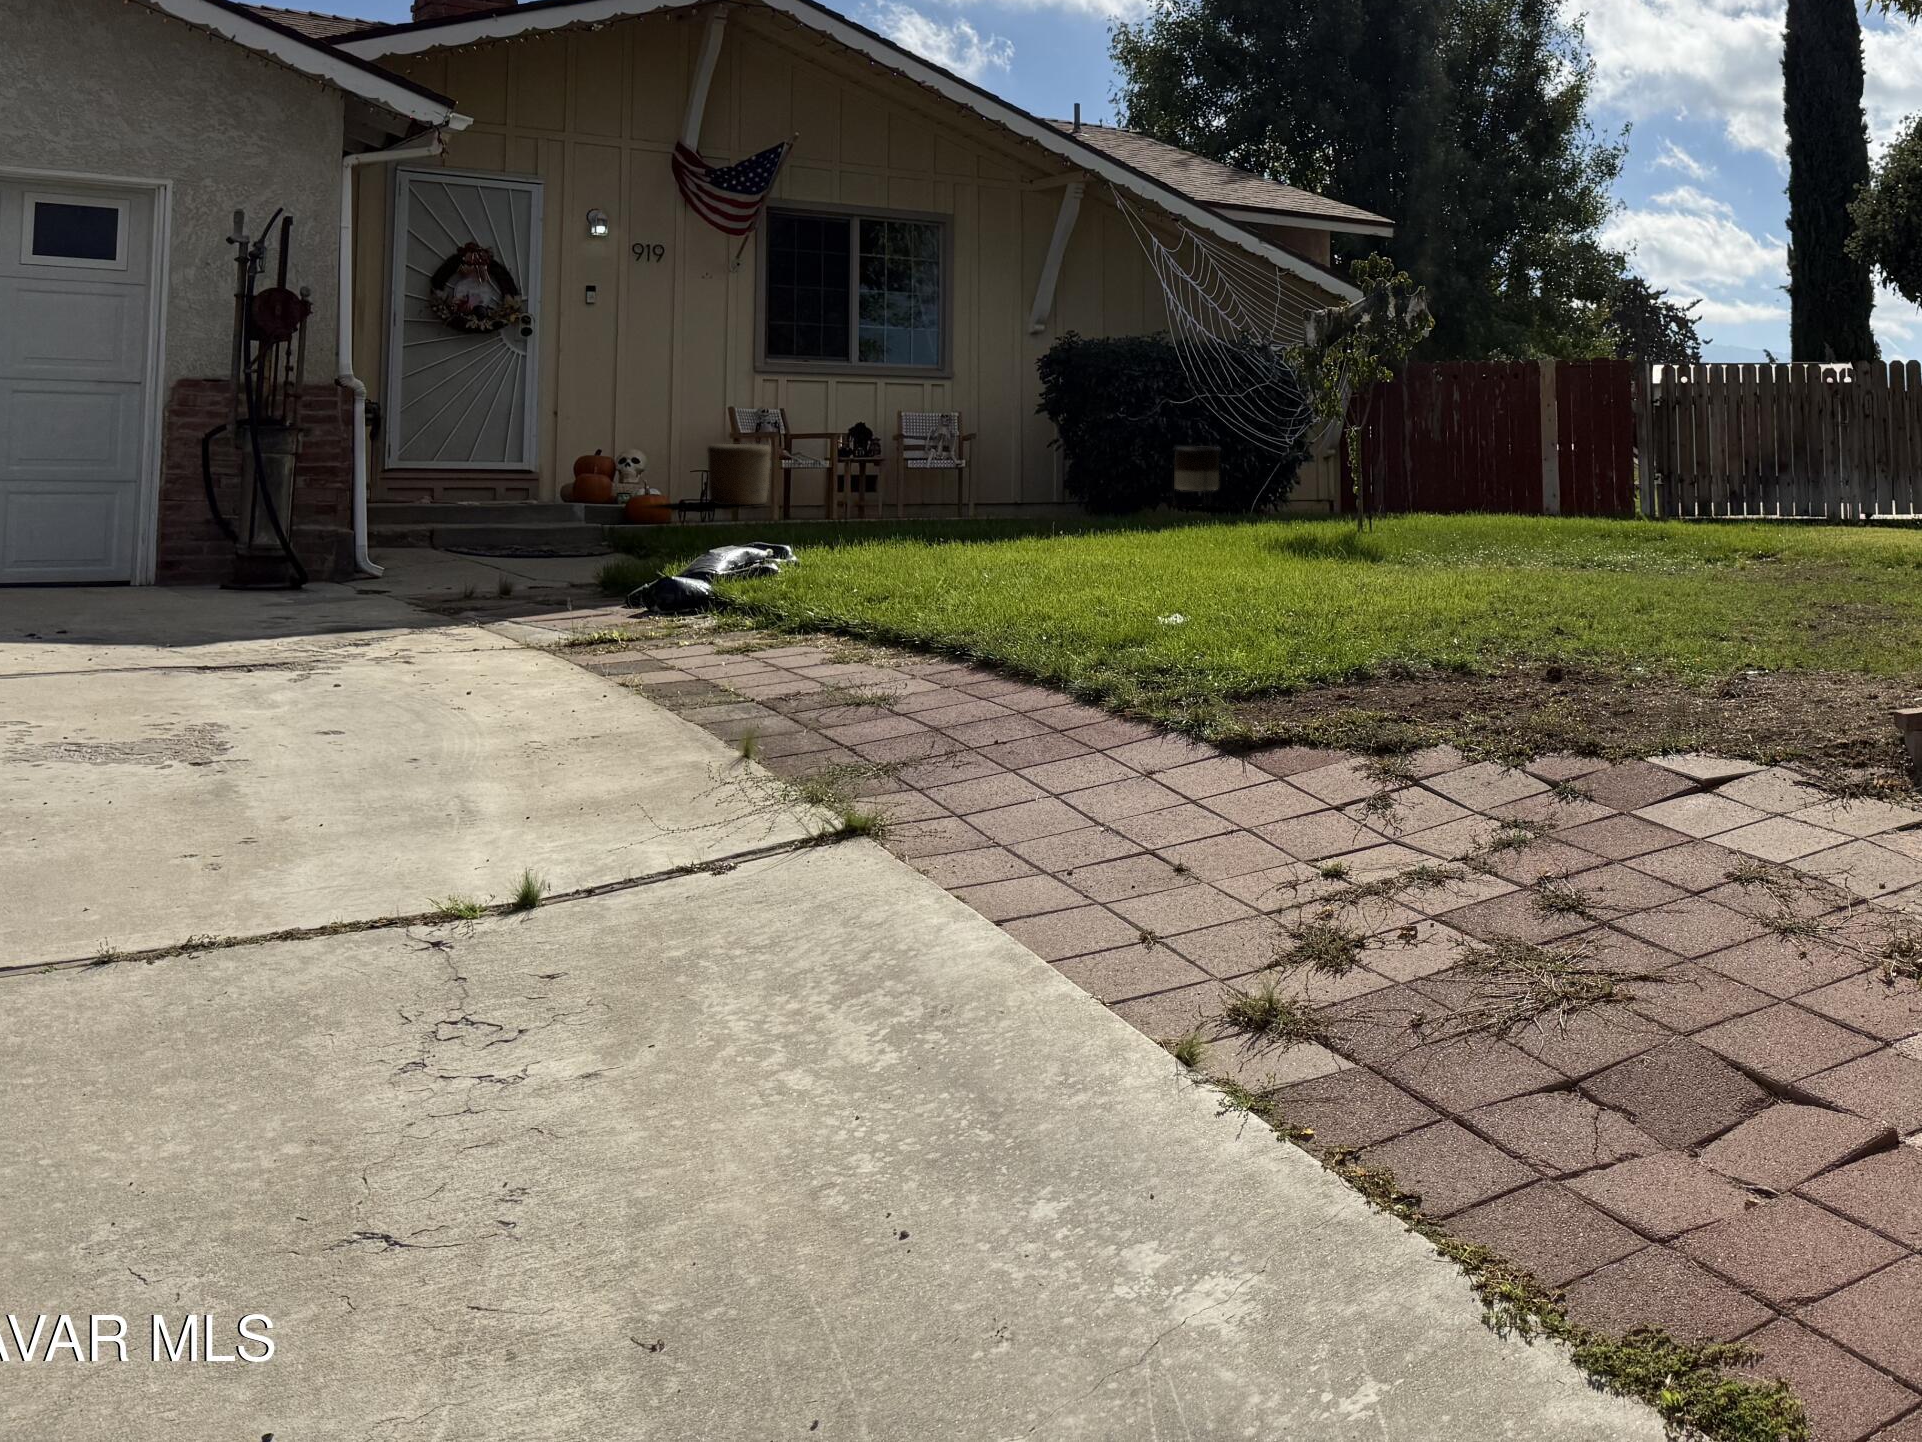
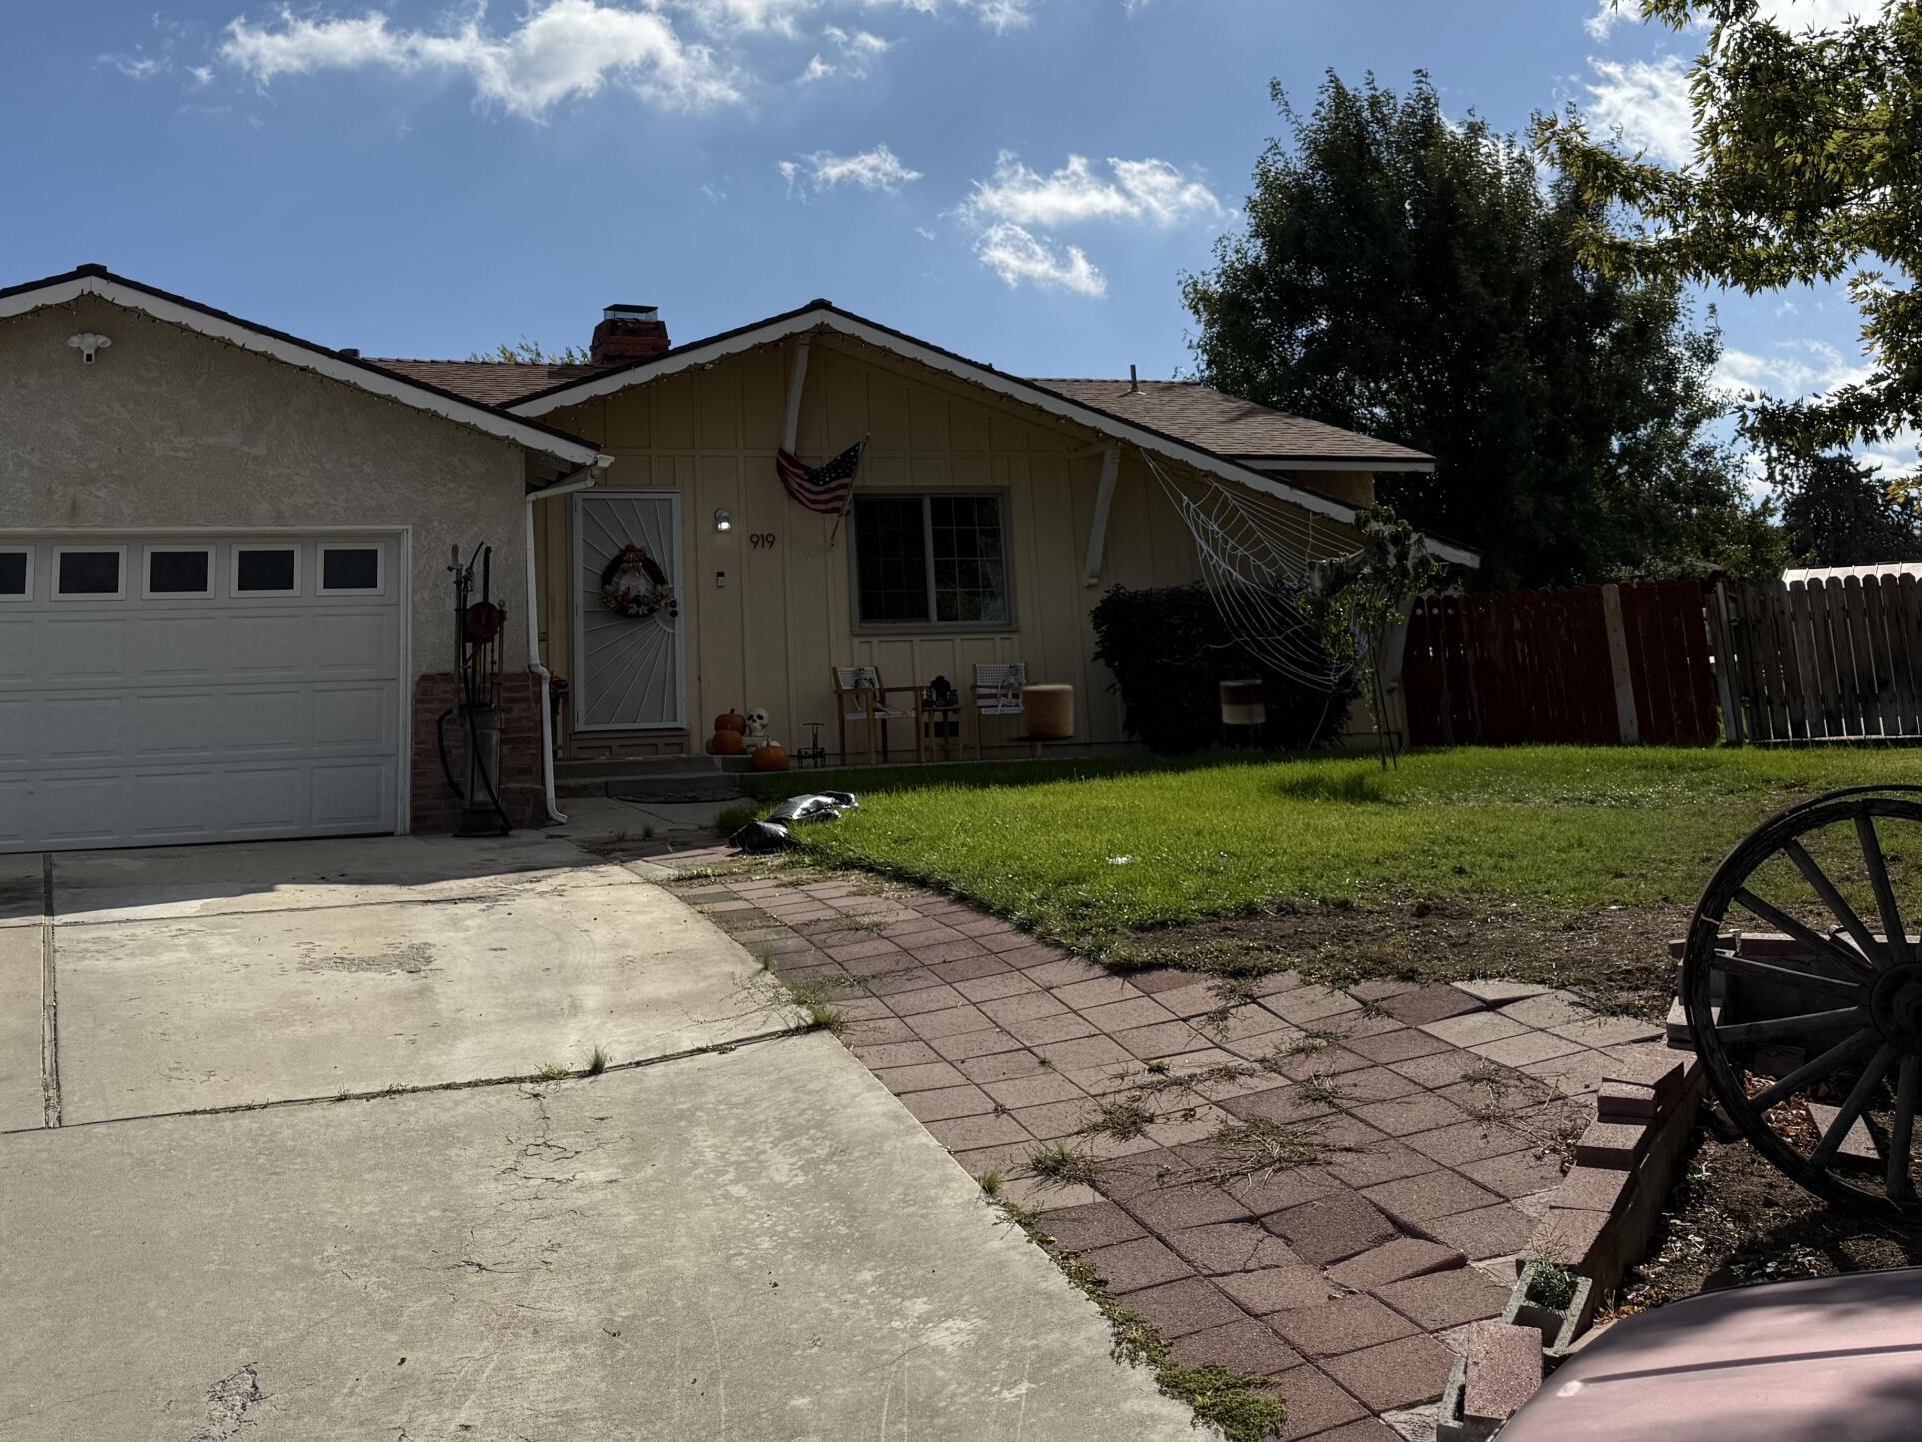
woven basket: present [707,444,771,505] -> present [1021,685,1073,738]

